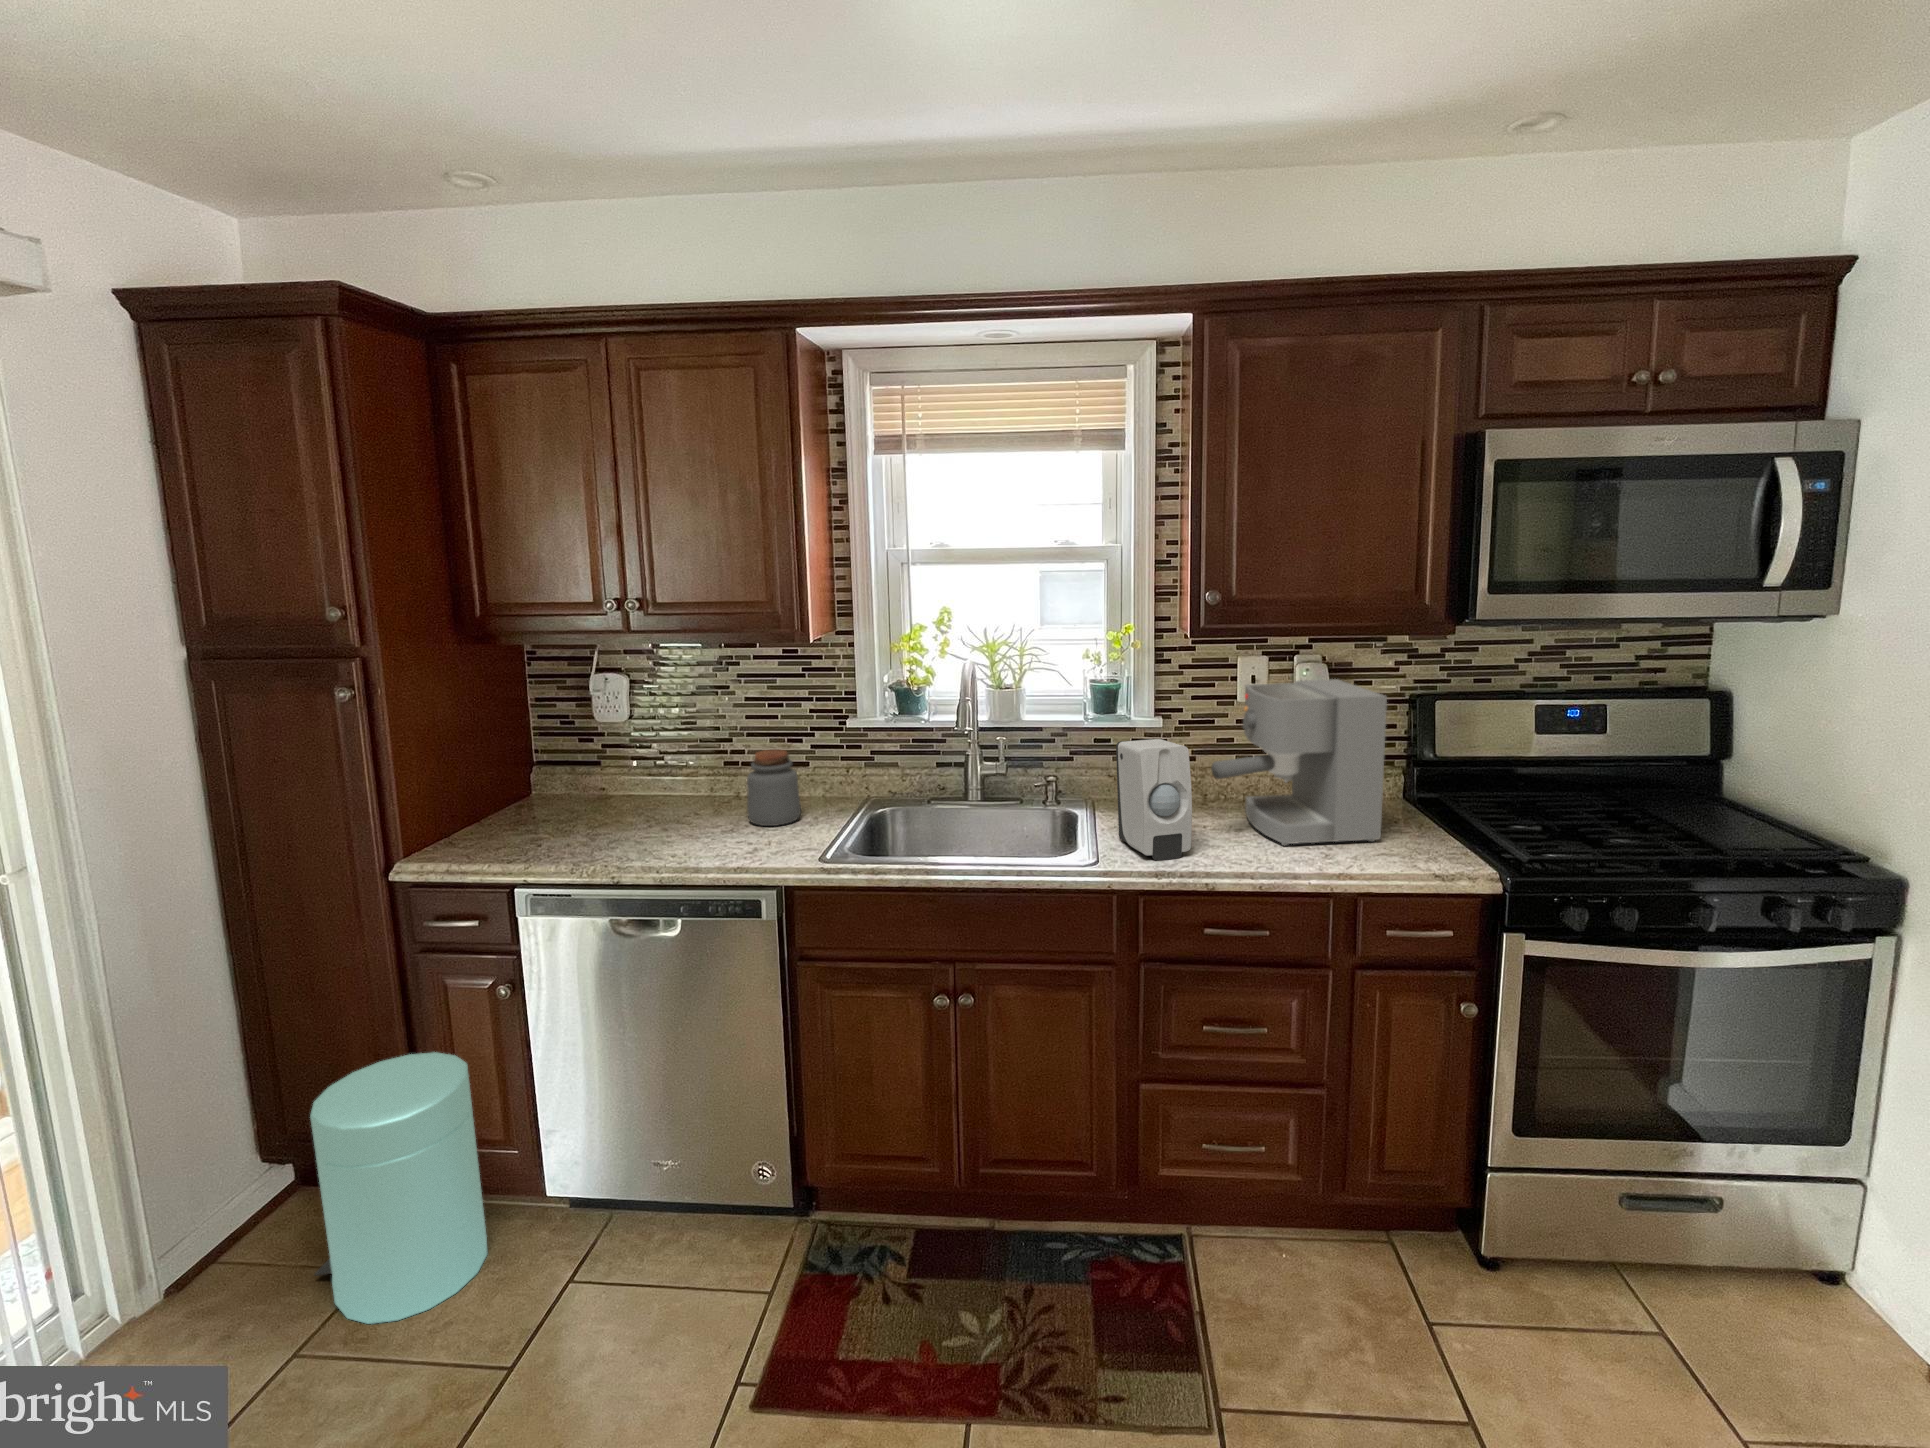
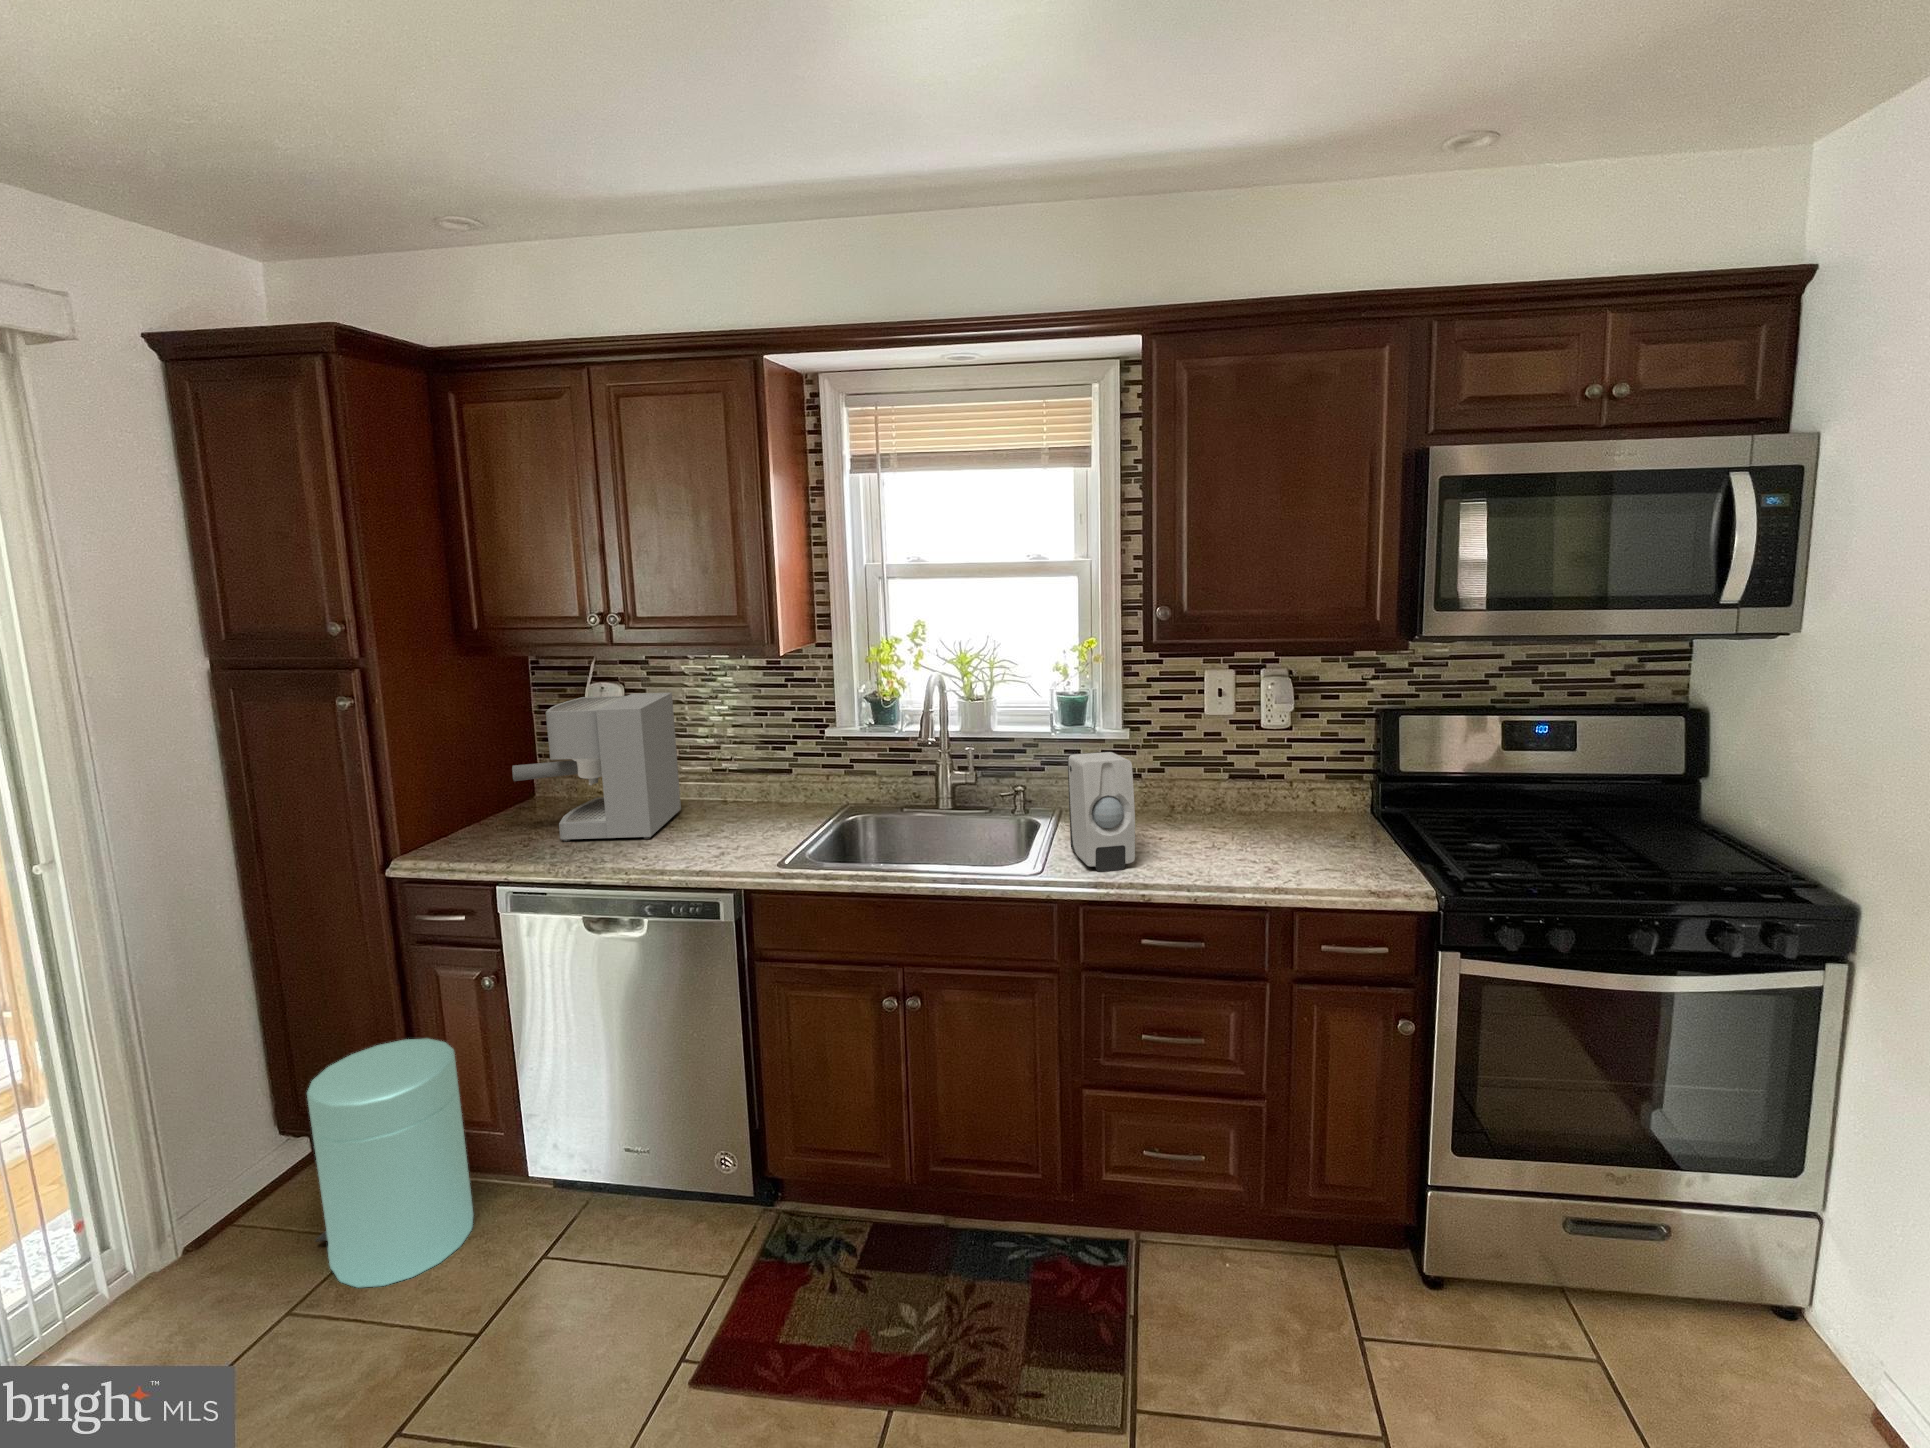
coffee maker: present [1211,679,1387,846] -> present [512,693,681,842]
jar: present [747,749,801,826] -> none [723,758,776,831]

